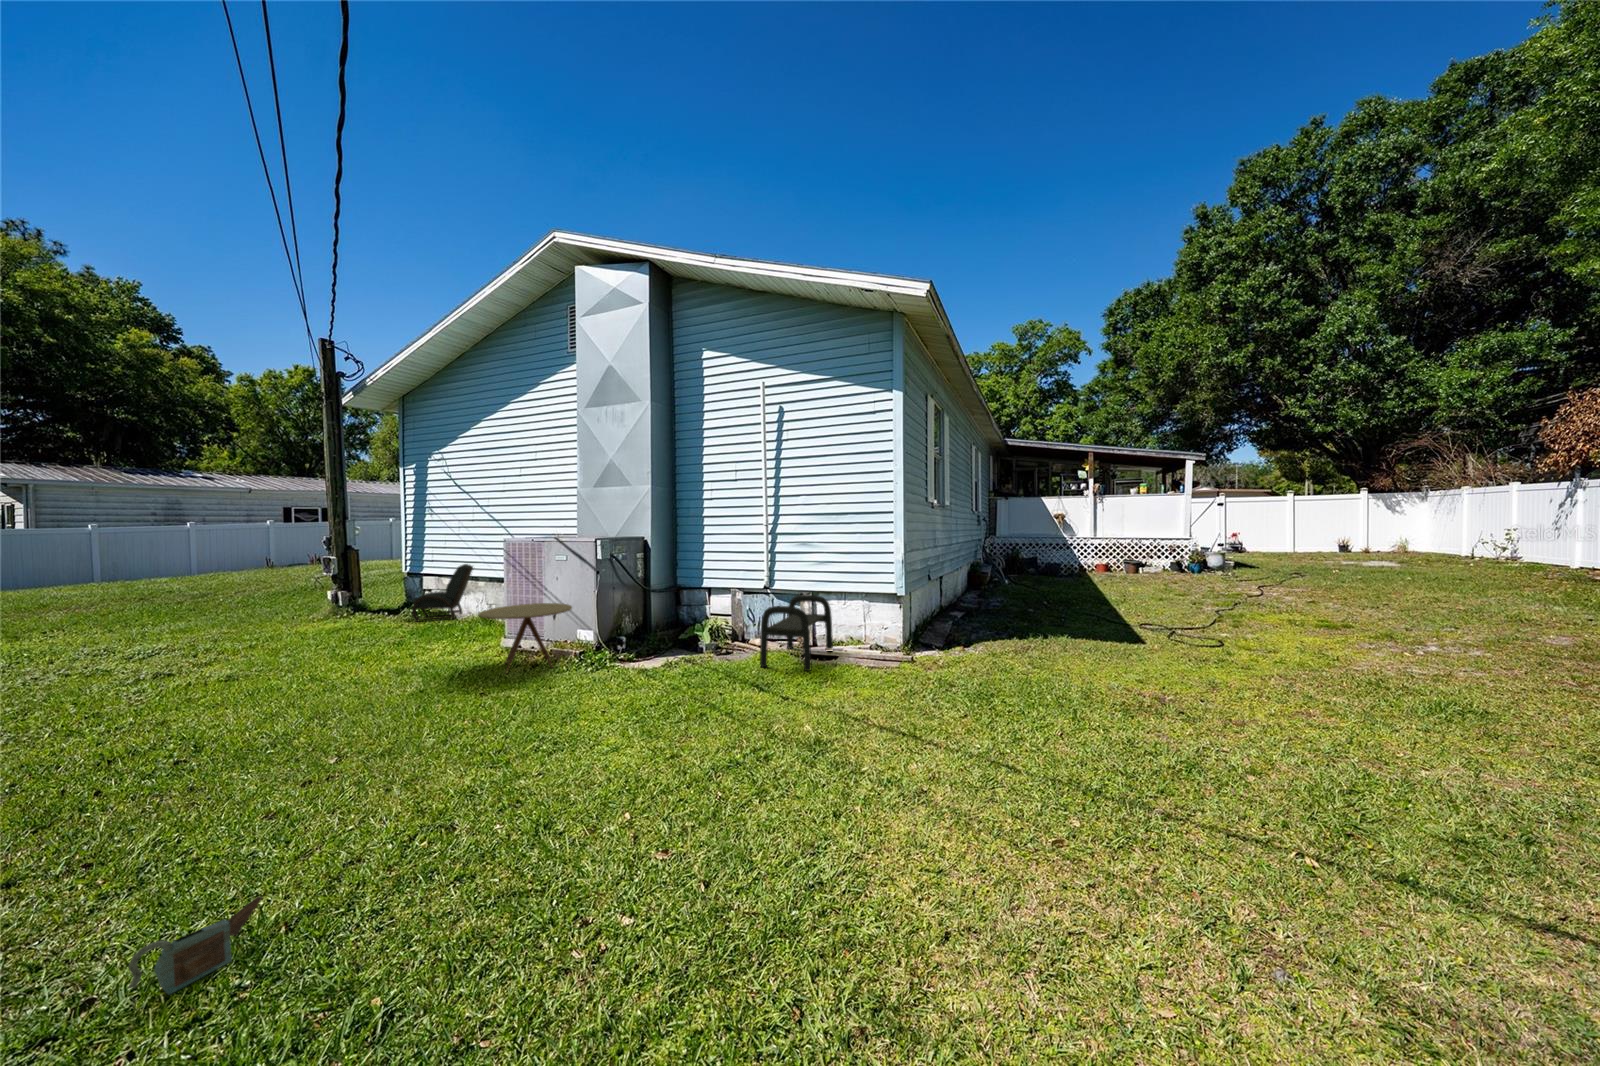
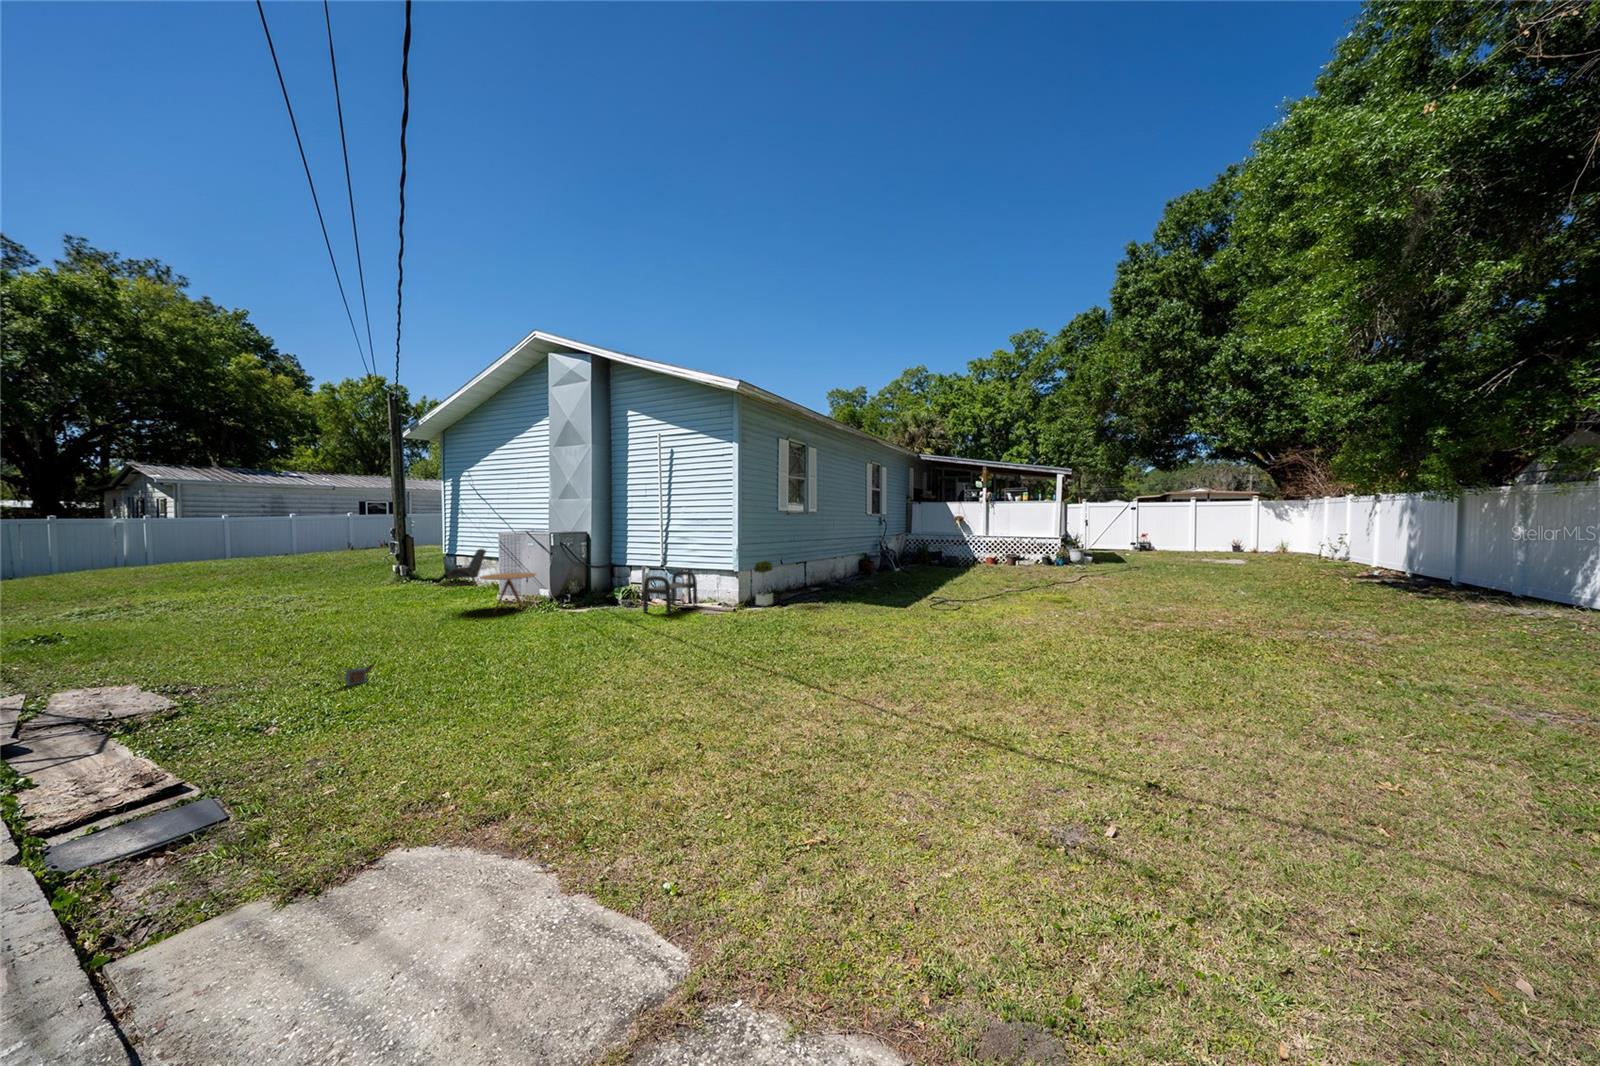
potted tree: none [916,576,946,647] -> present [754,561,773,606]

